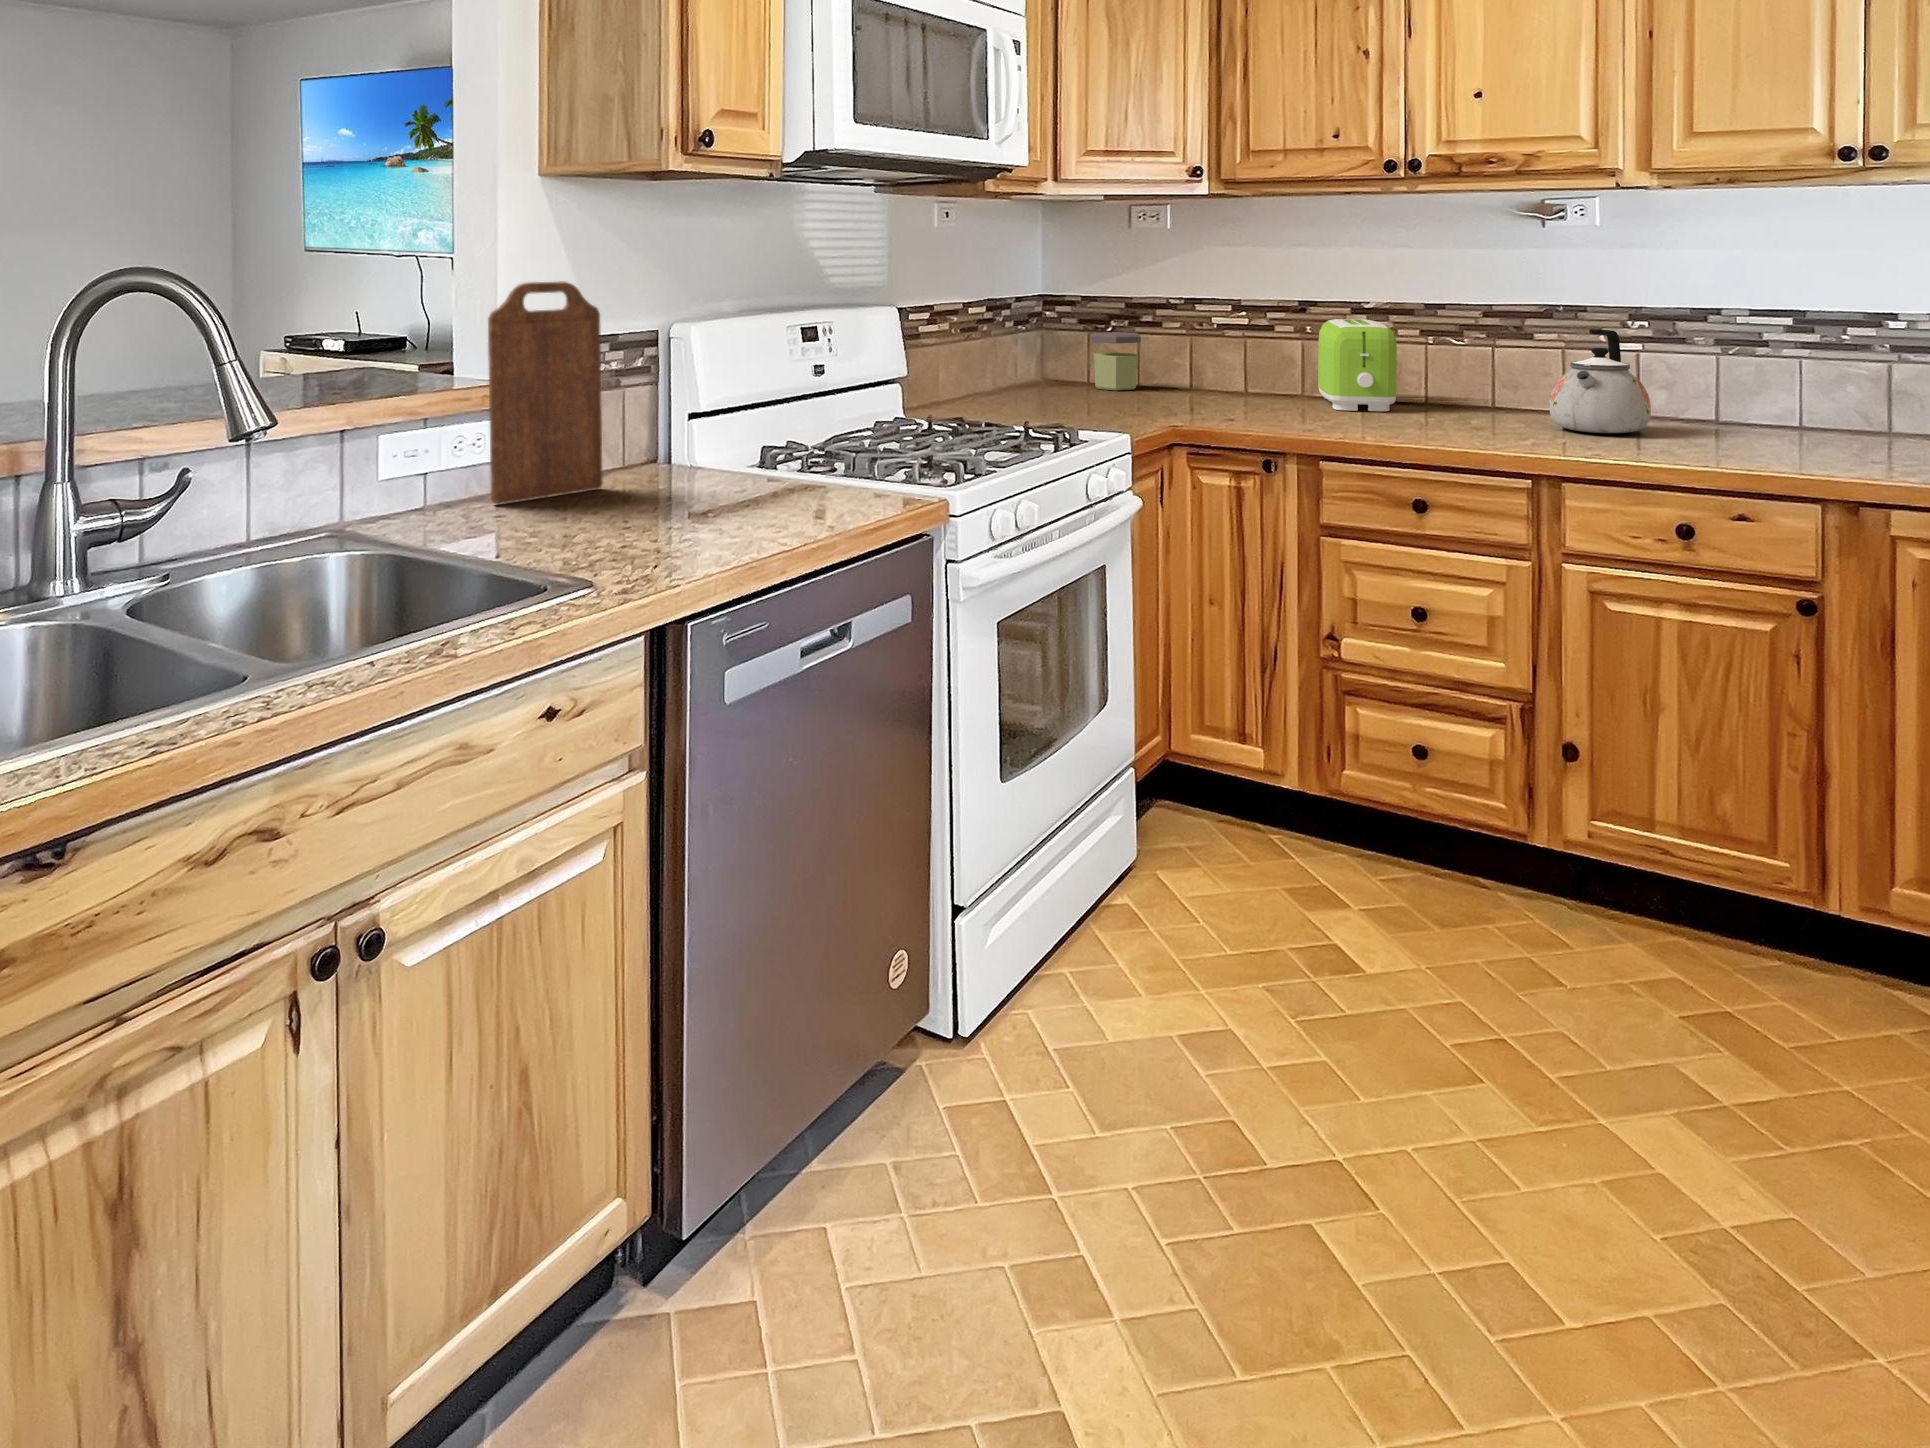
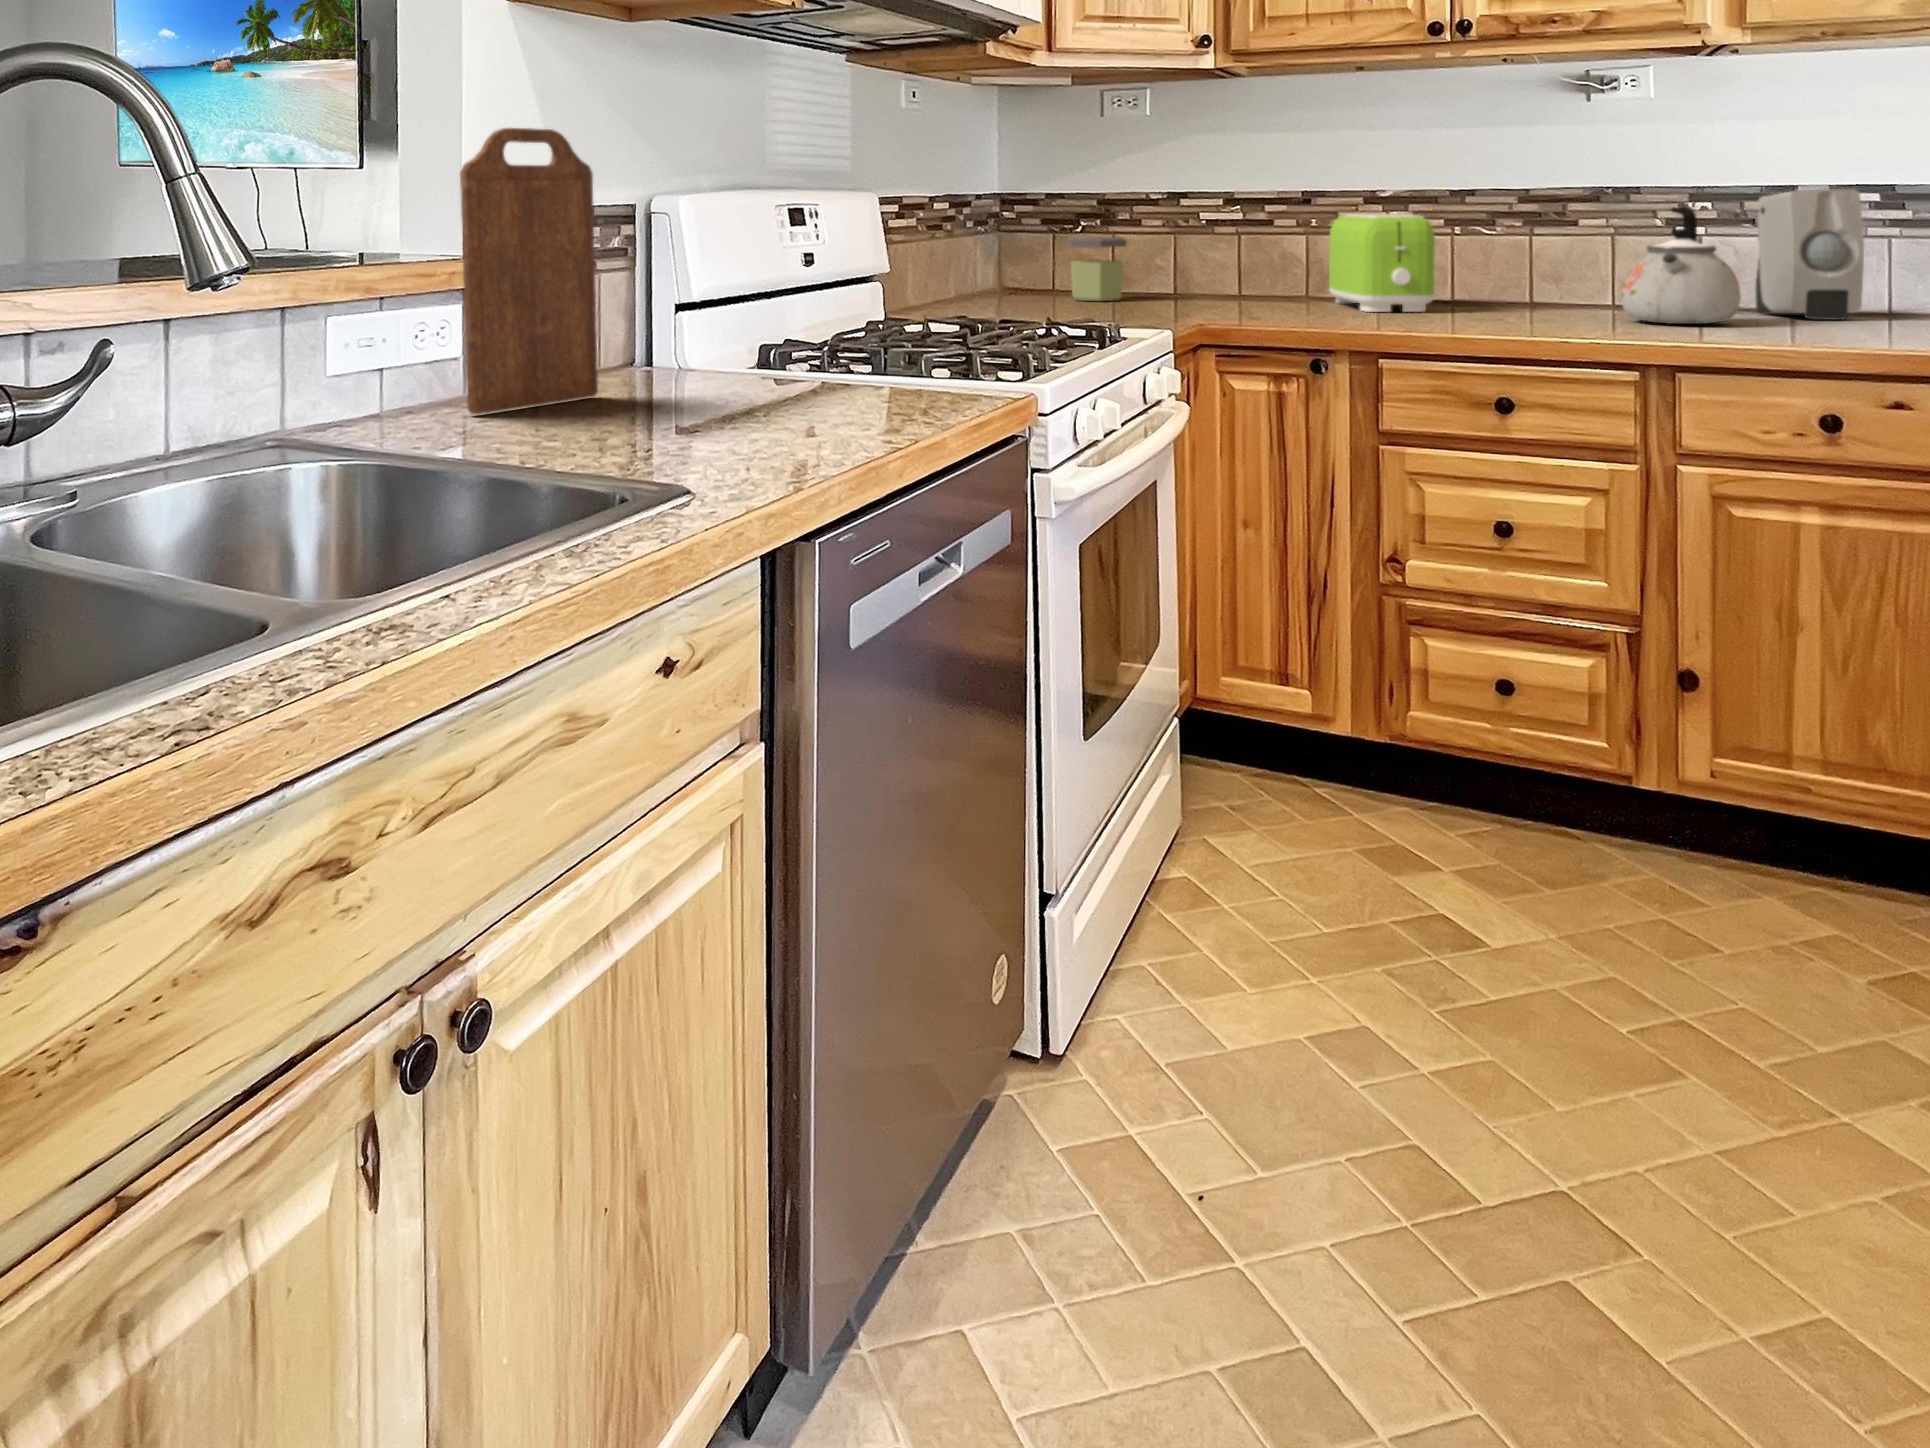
soap dispenser: none [1688,314,1773,432] -> present [1755,189,1864,320]

